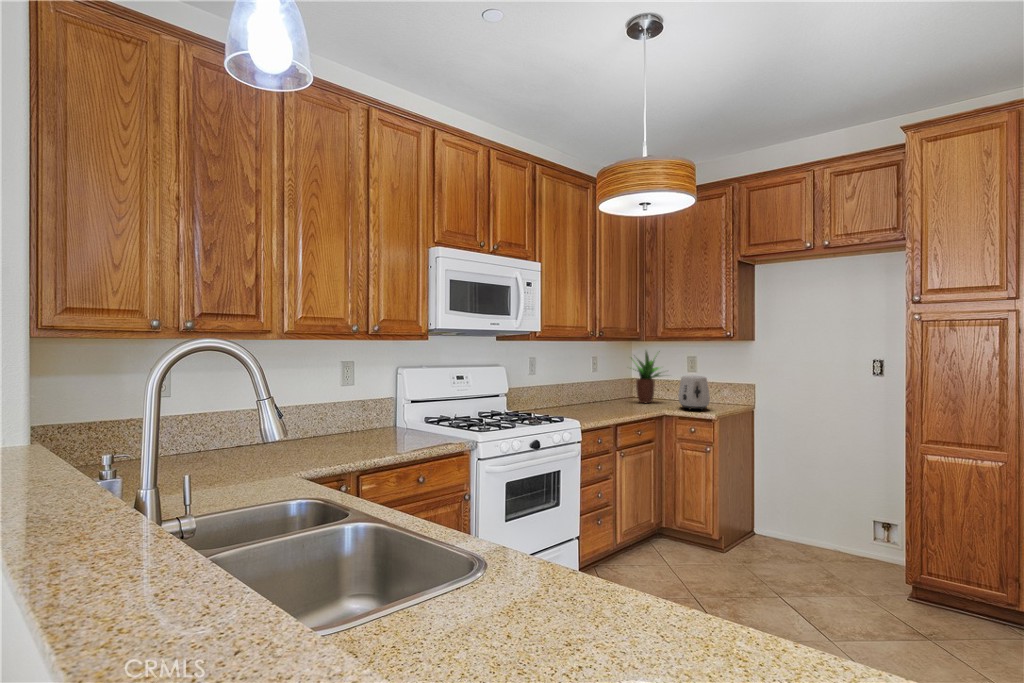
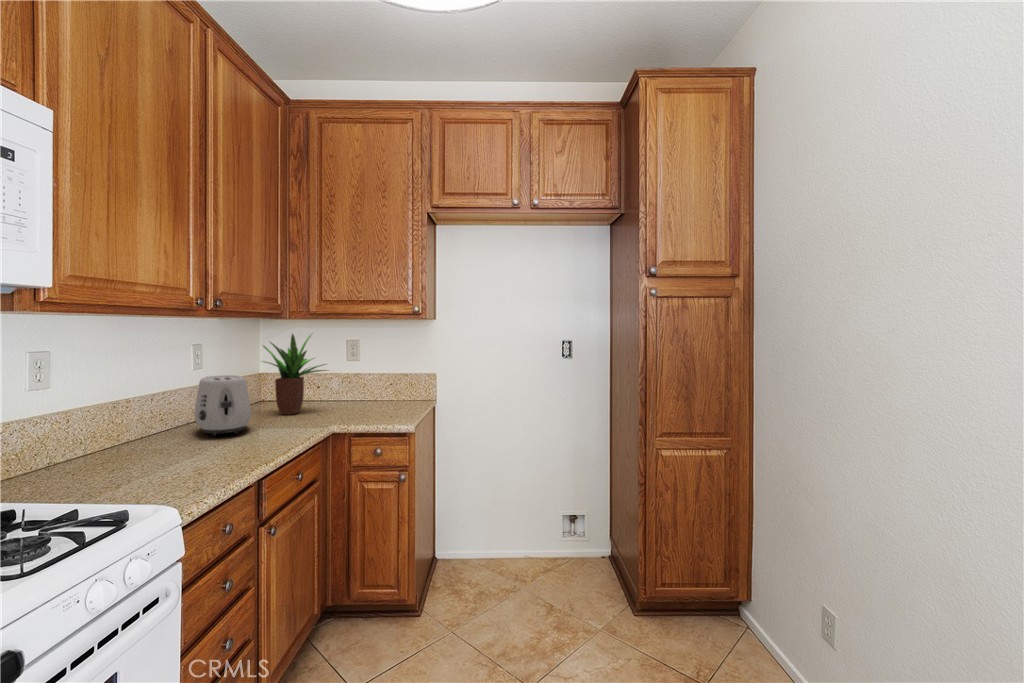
toaster: present [678,376,710,410] -> present [195,375,251,436]

